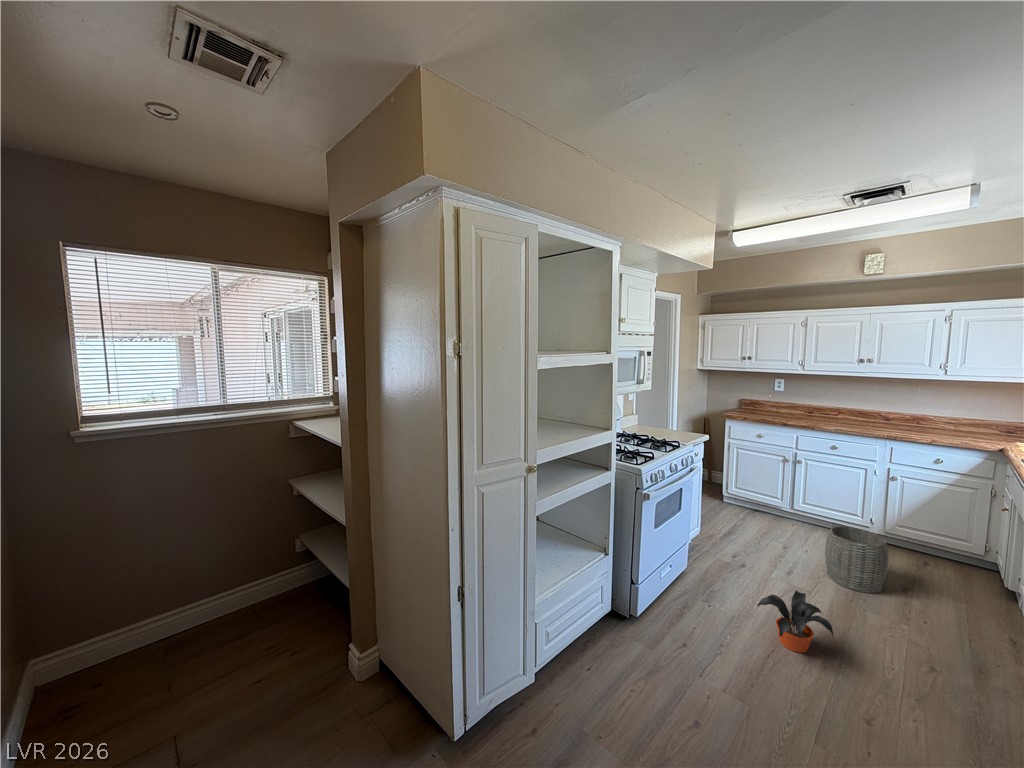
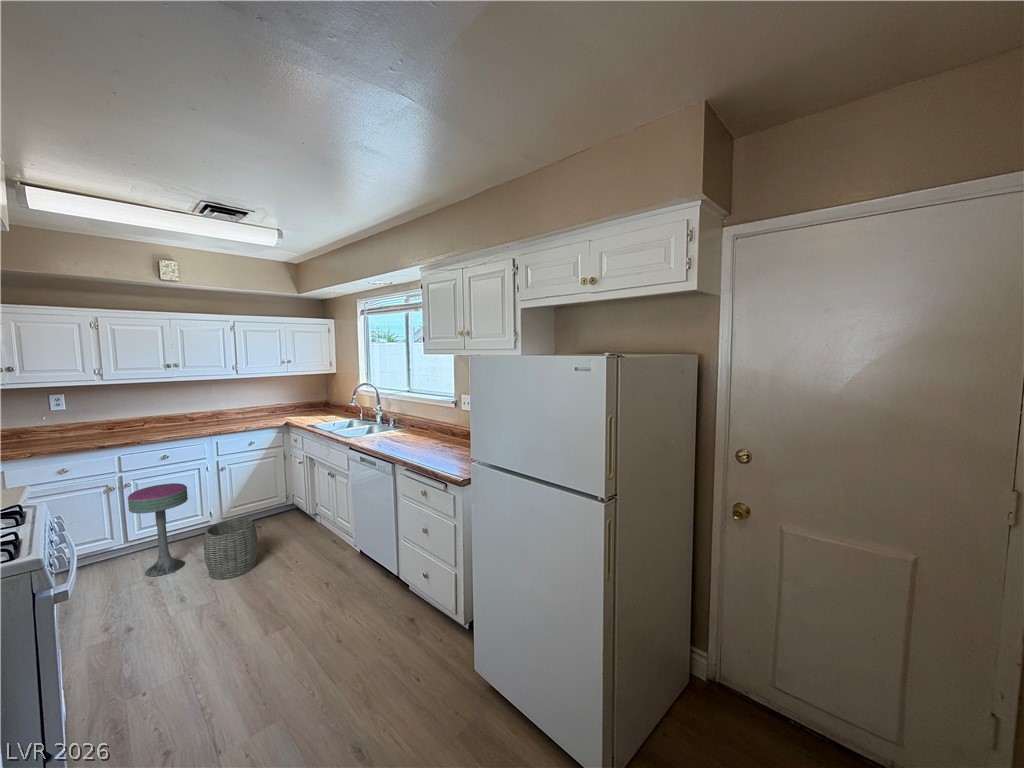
bar stool: none [784,467,835,550] -> present [128,483,188,576]
potted plant: present [758,591,833,653] -> none [211,593,284,654]

